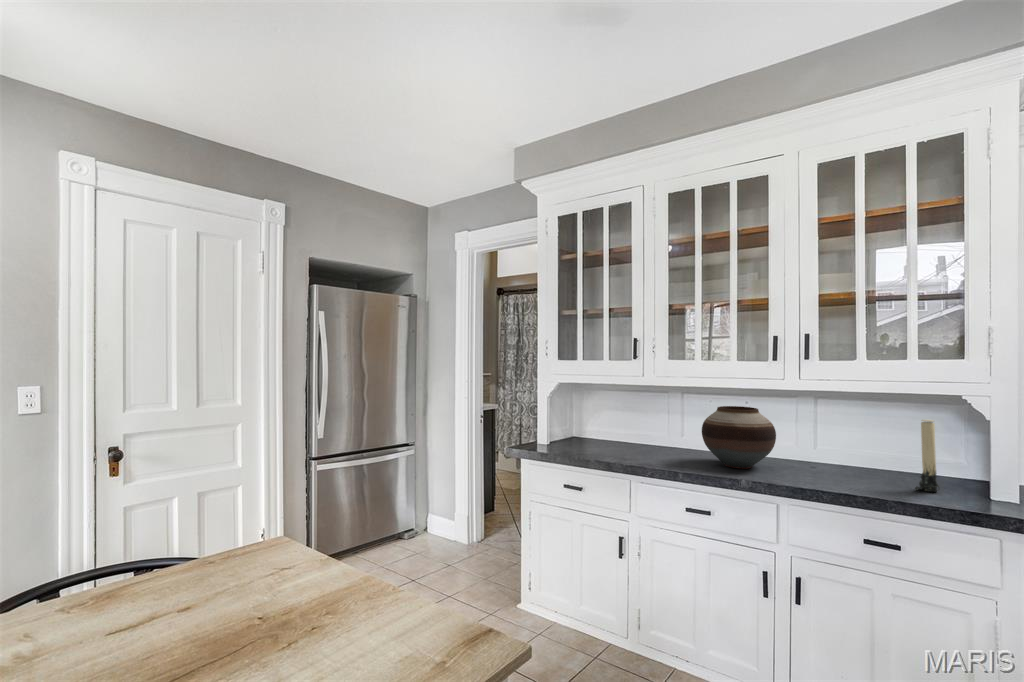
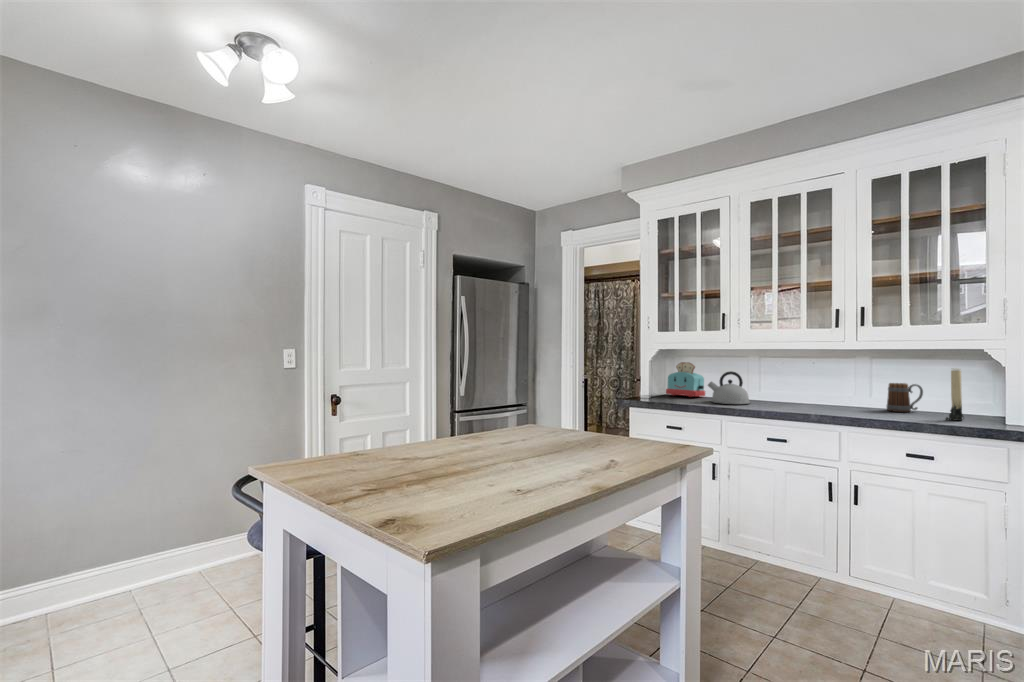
toaster: none [571,396,618,442] -> present [666,362,705,397]
vase: present [702,406,776,468] -> none [778,365,838,410]
kettle: none [617,412,669,456] -> present [708,371,750,404]
mug: none [836,432,882,473] -> present [887,383,923,412]

